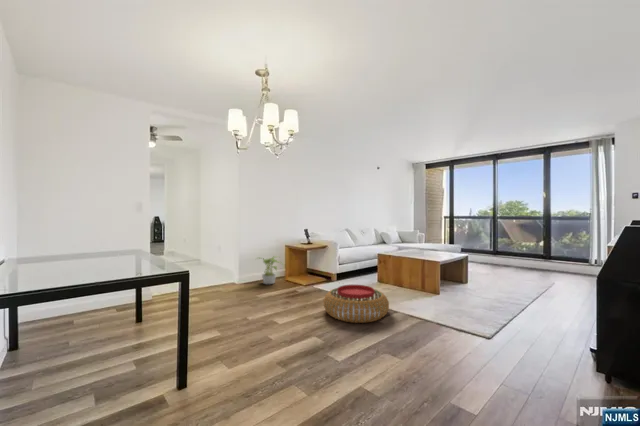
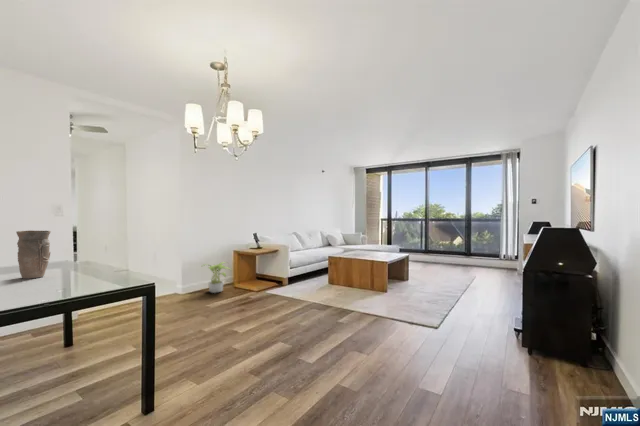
vase: none [92,224,117,264] -> present [16,231,51,279]
pouf: present [324,285,389,323] -> none [283,287,348,325]

